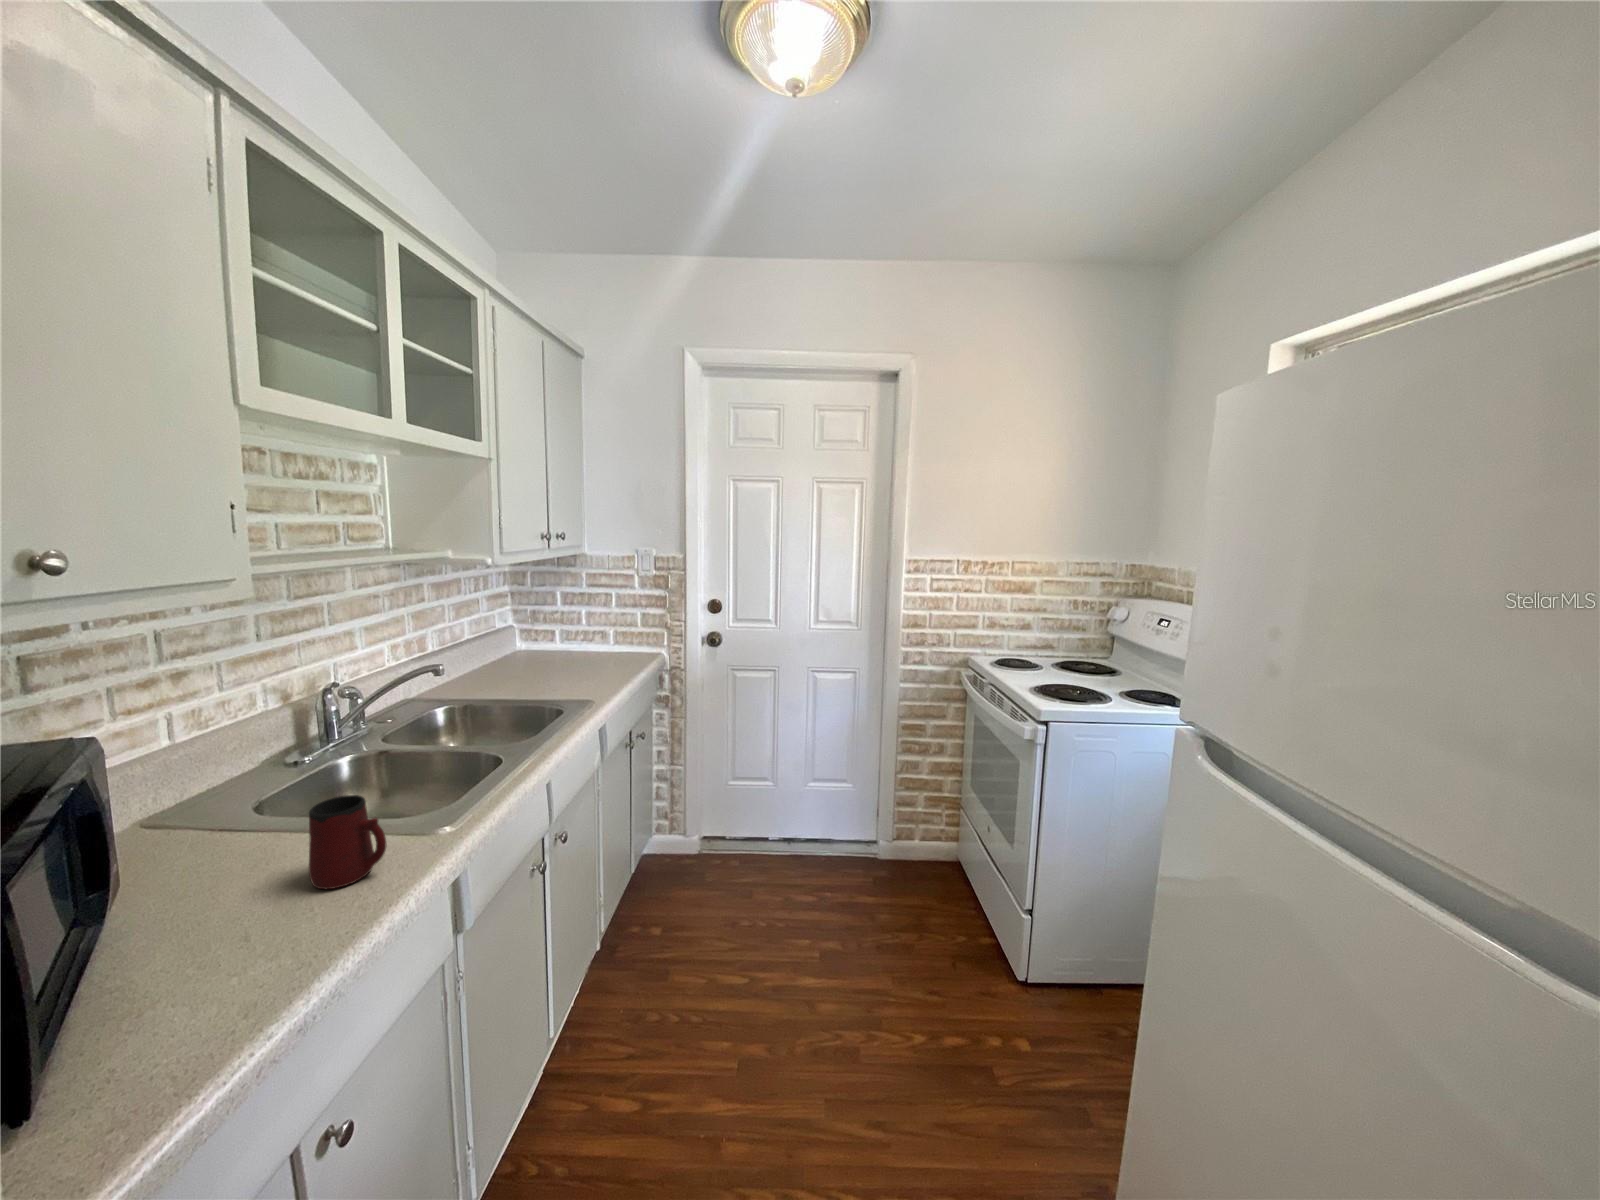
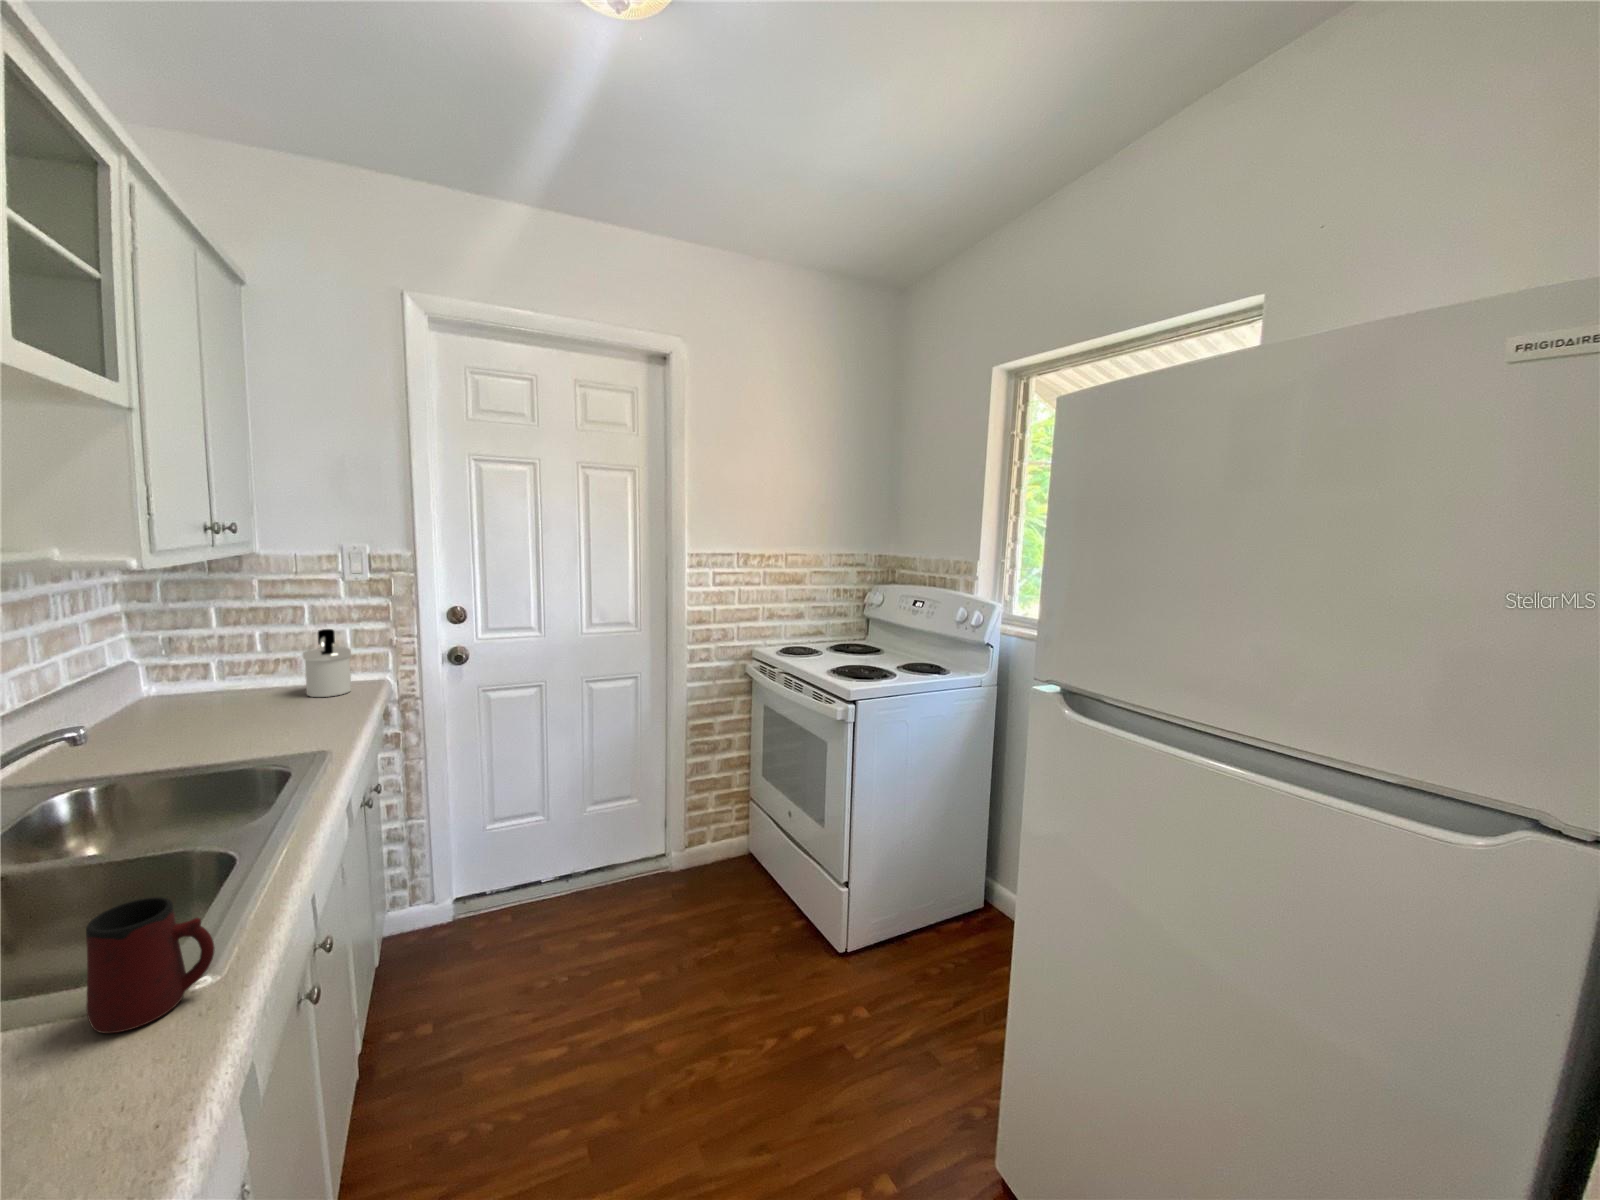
soap dispenser: none [604,611,635,662] -> present [302,629,351,697]

